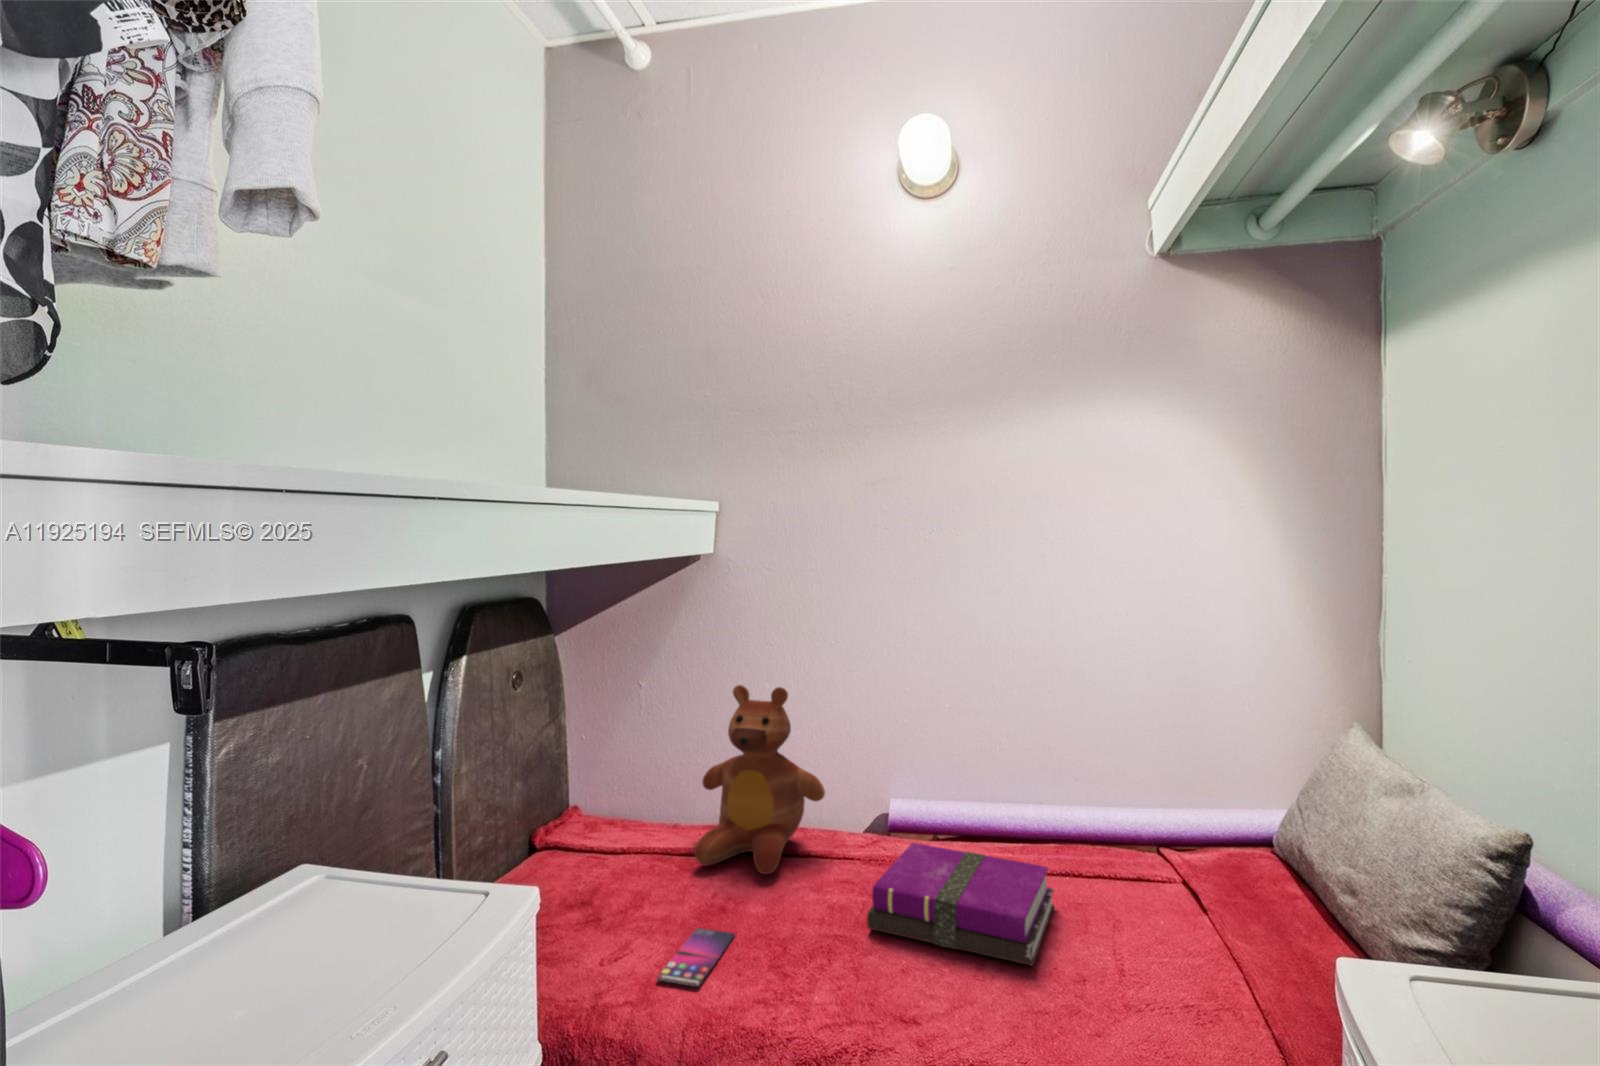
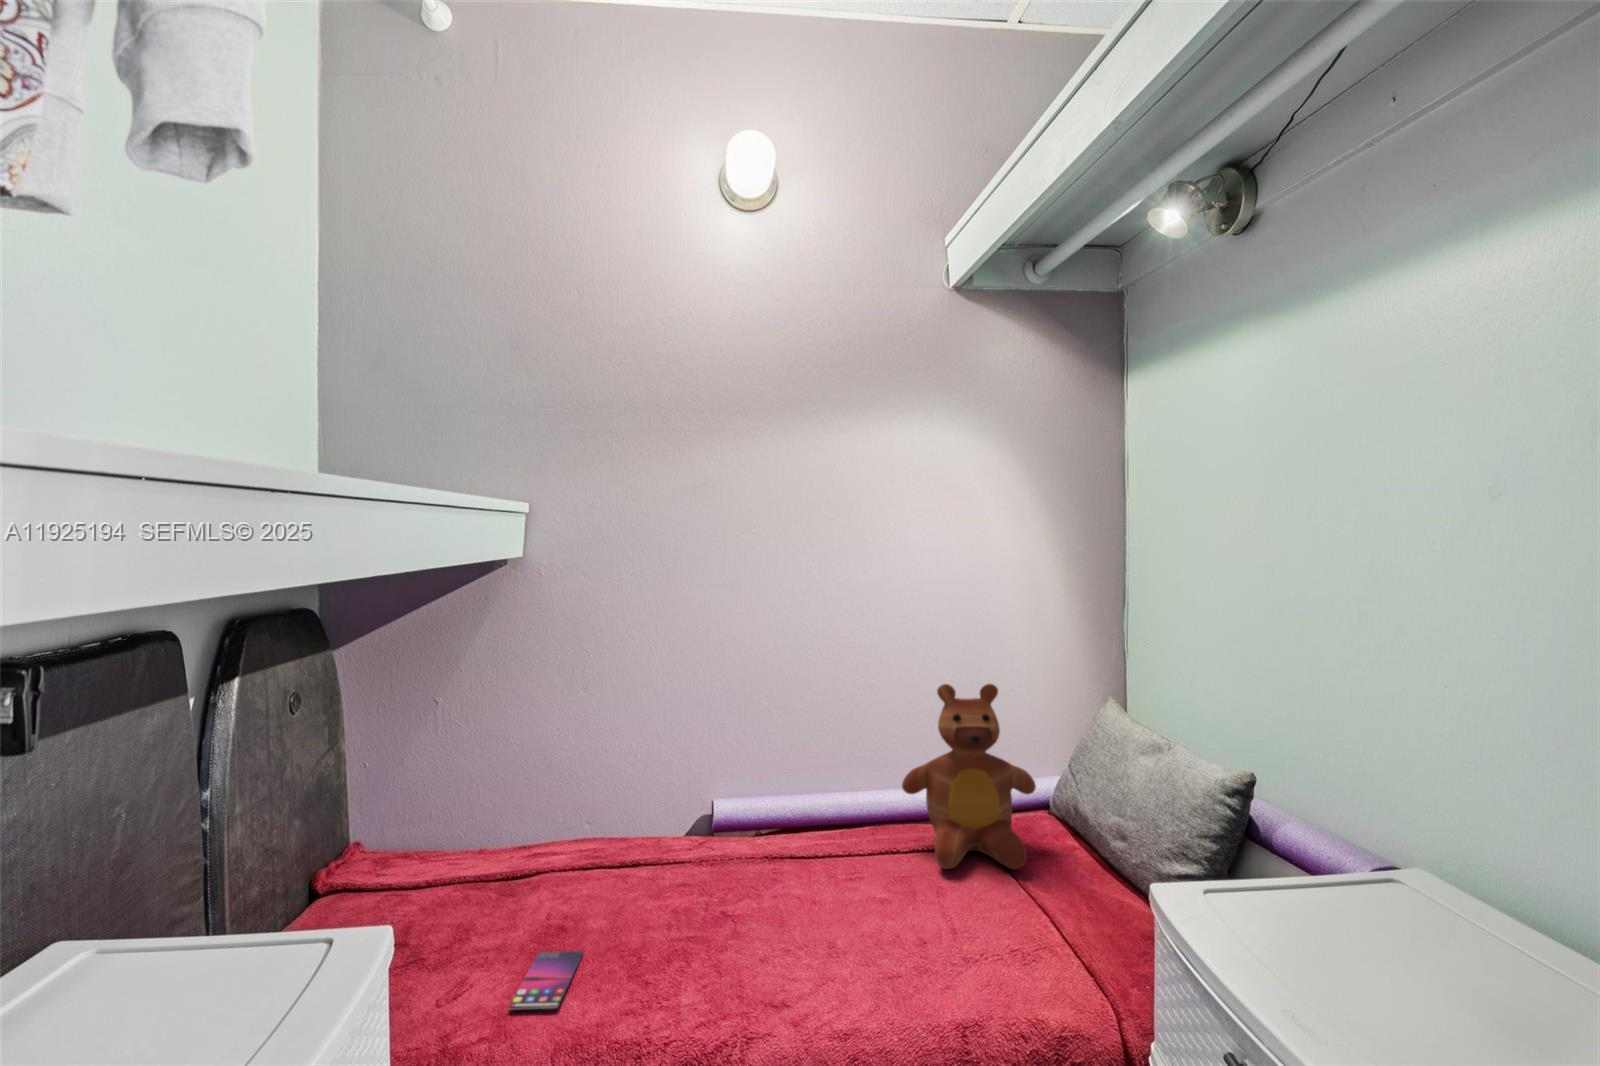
teddy bear: present [694,685,825,874] -> present [902,684,1036,869]
notebook: present [867,843,1054,965] -> none [719,839,885,936]

